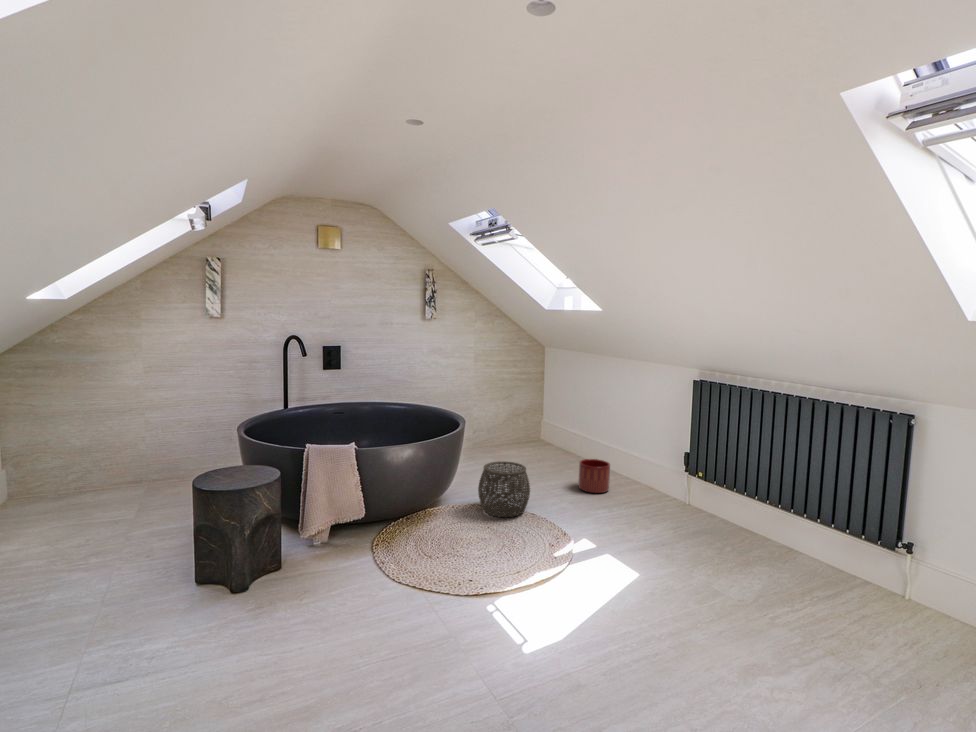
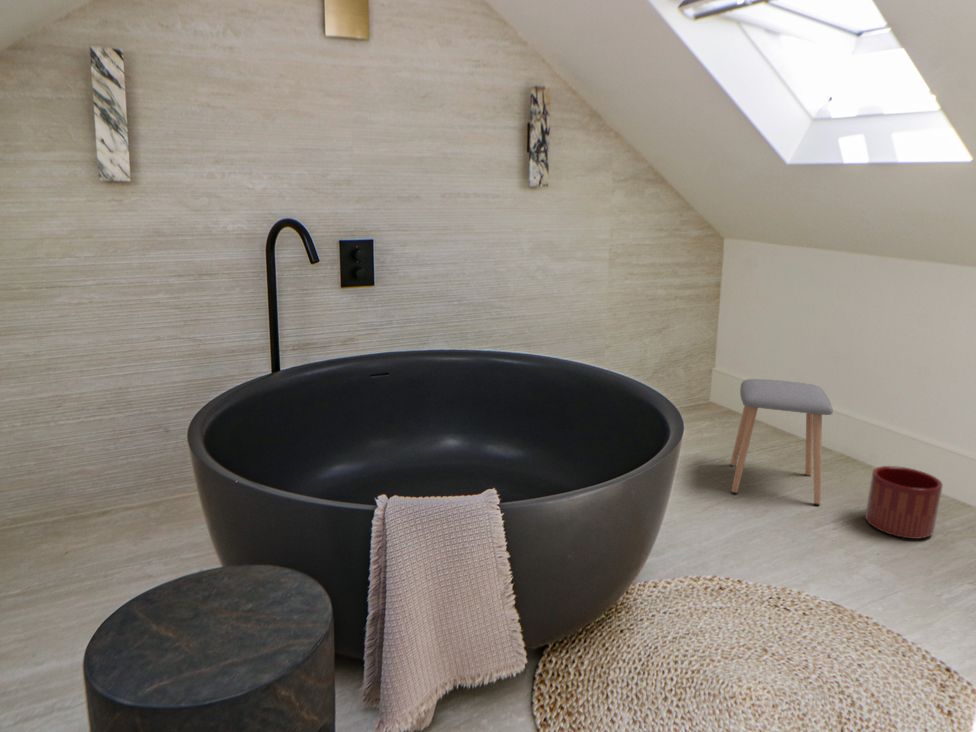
stool: none [519,418,570,481] -> present [730,379,833,505]
woven basket: present [478,461,530,517] -> none [712,490,833,619]

